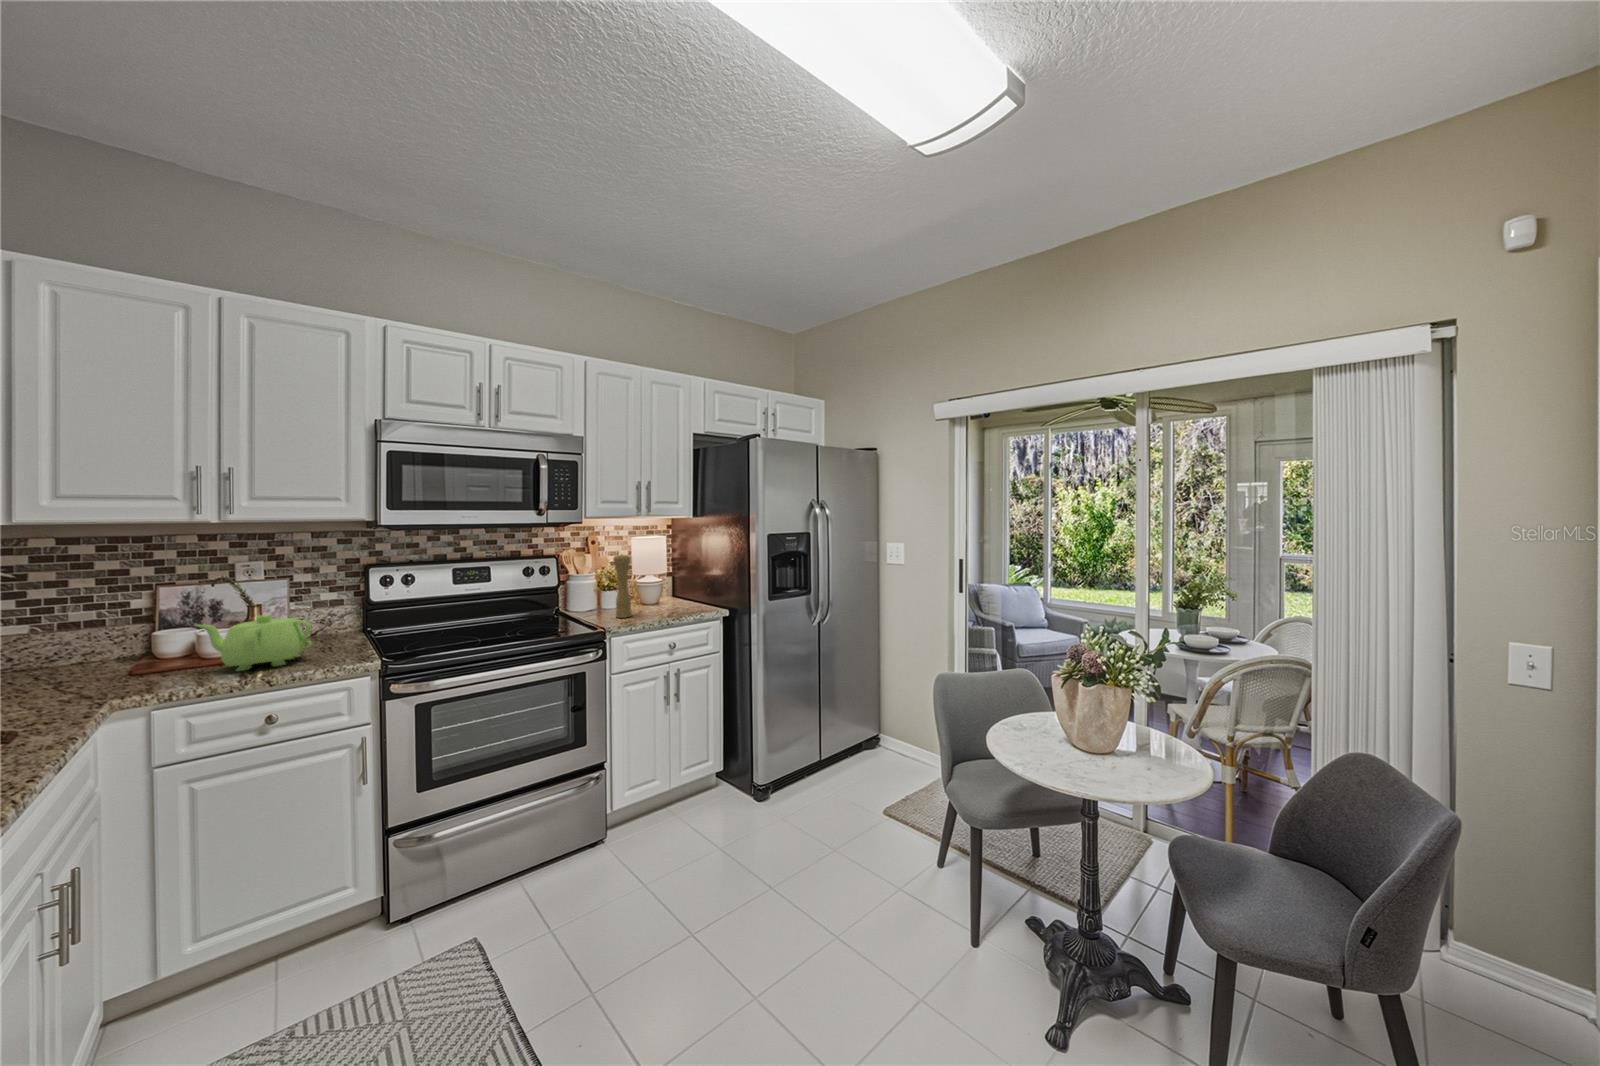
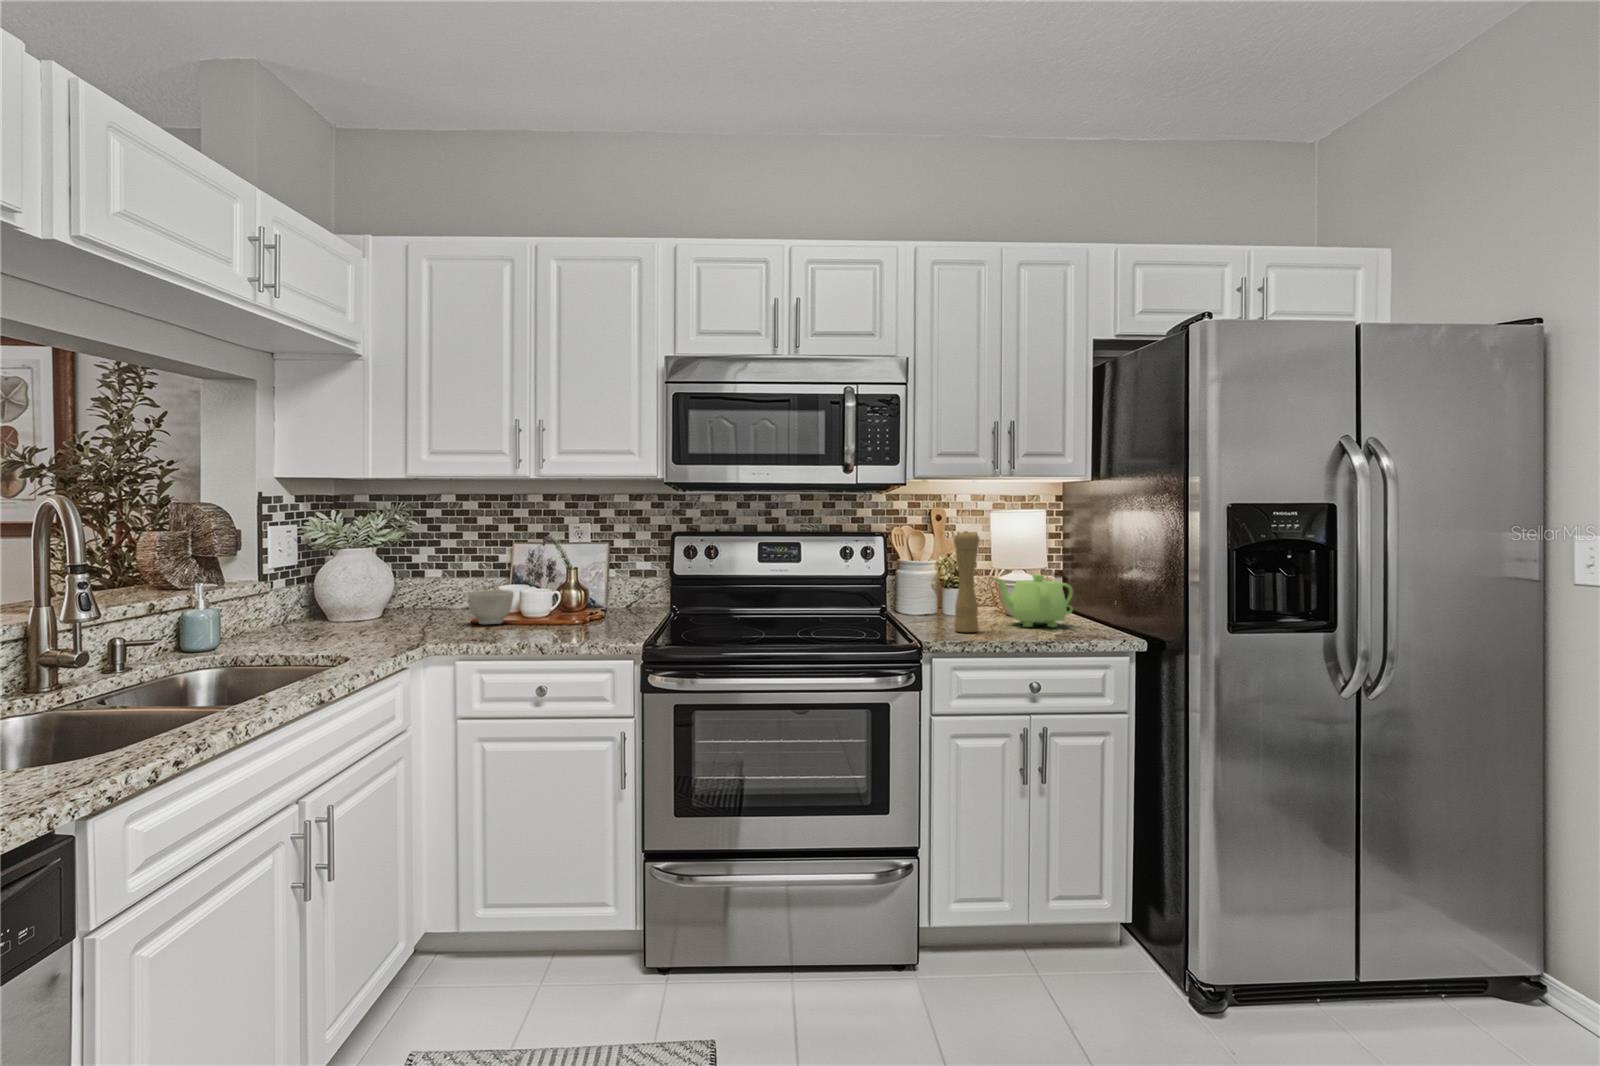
teapot: present [197,615,312,671] -> present [995,574,1073,627]
bowl: none [79,638,158,680] -> present [468,590,514,624]

